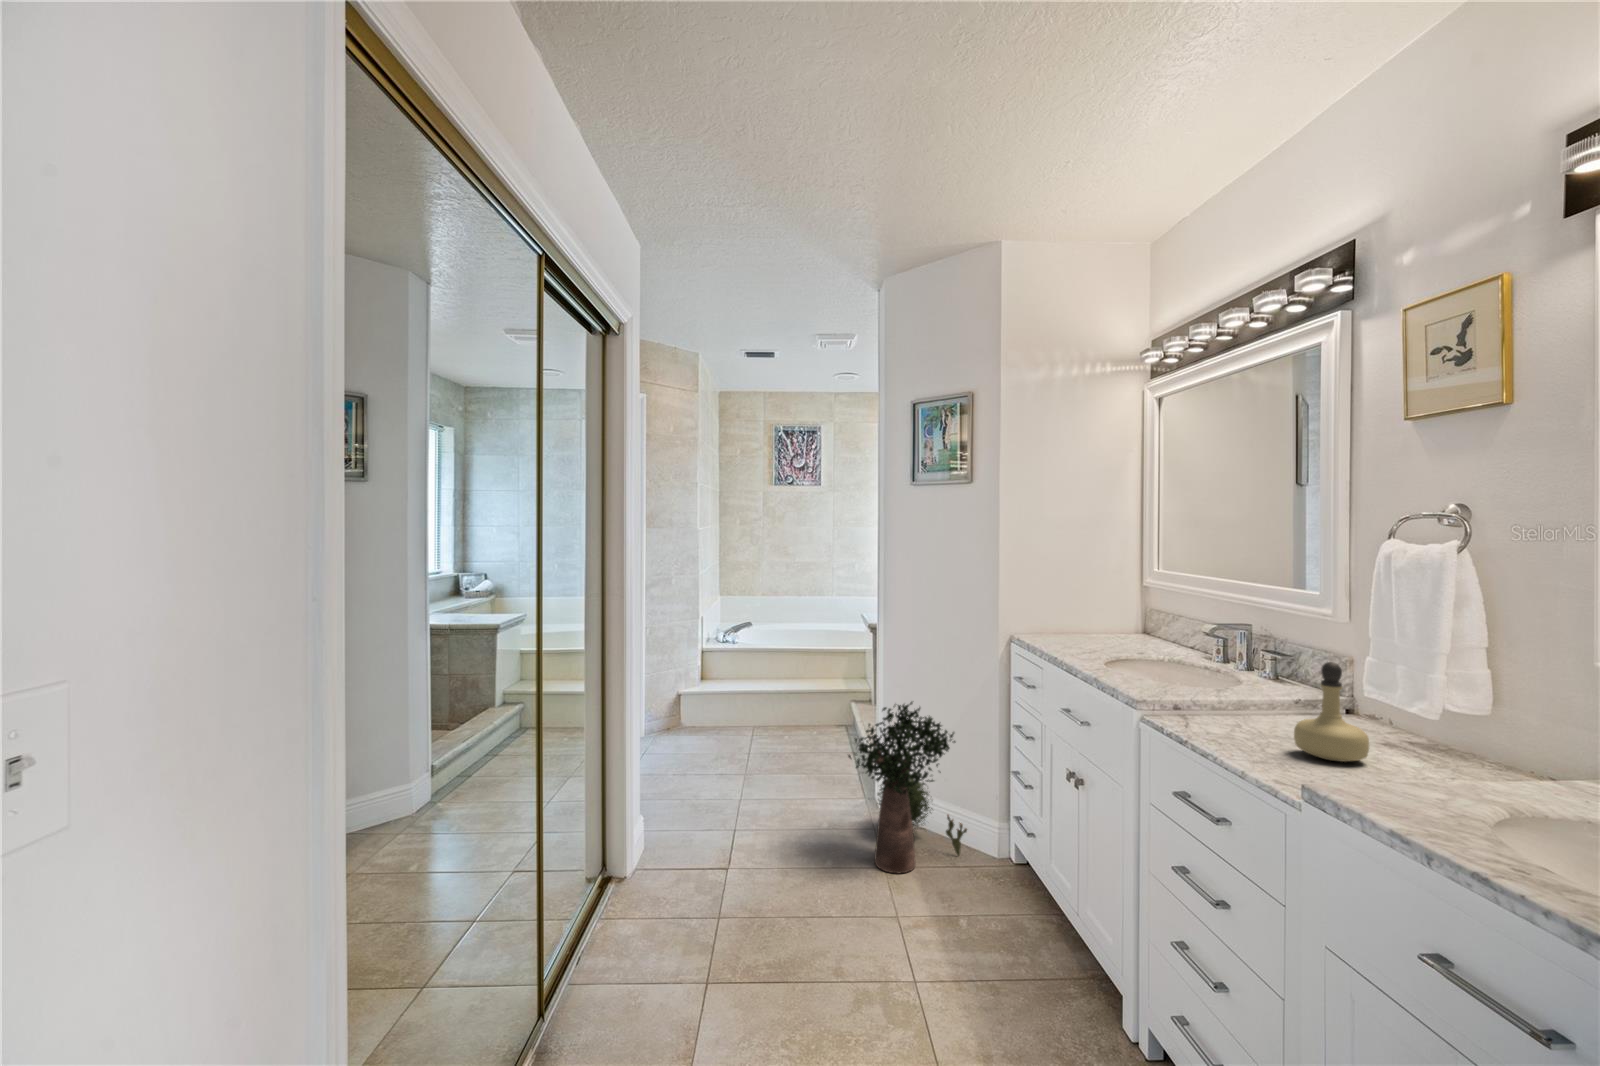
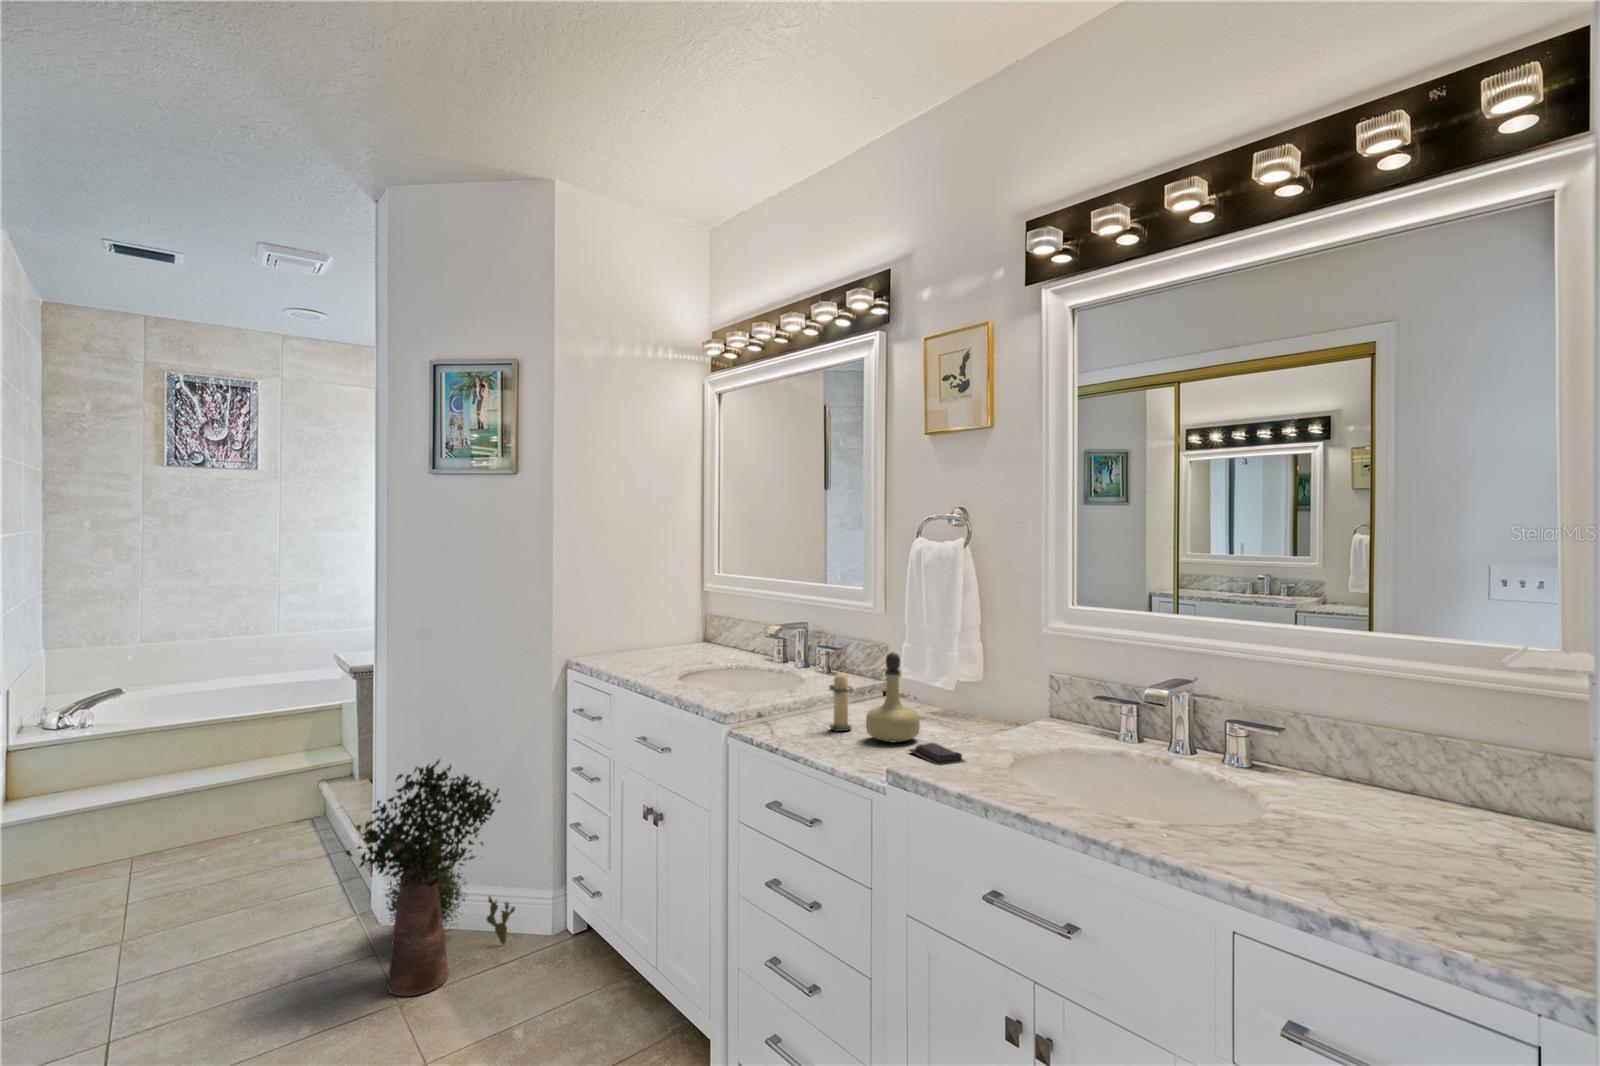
candle: none [1250,672,1288,739] -> present [829,672,853,731]
soap bar: none [1343,768,1425,801] -> present [909,743,965,765]

